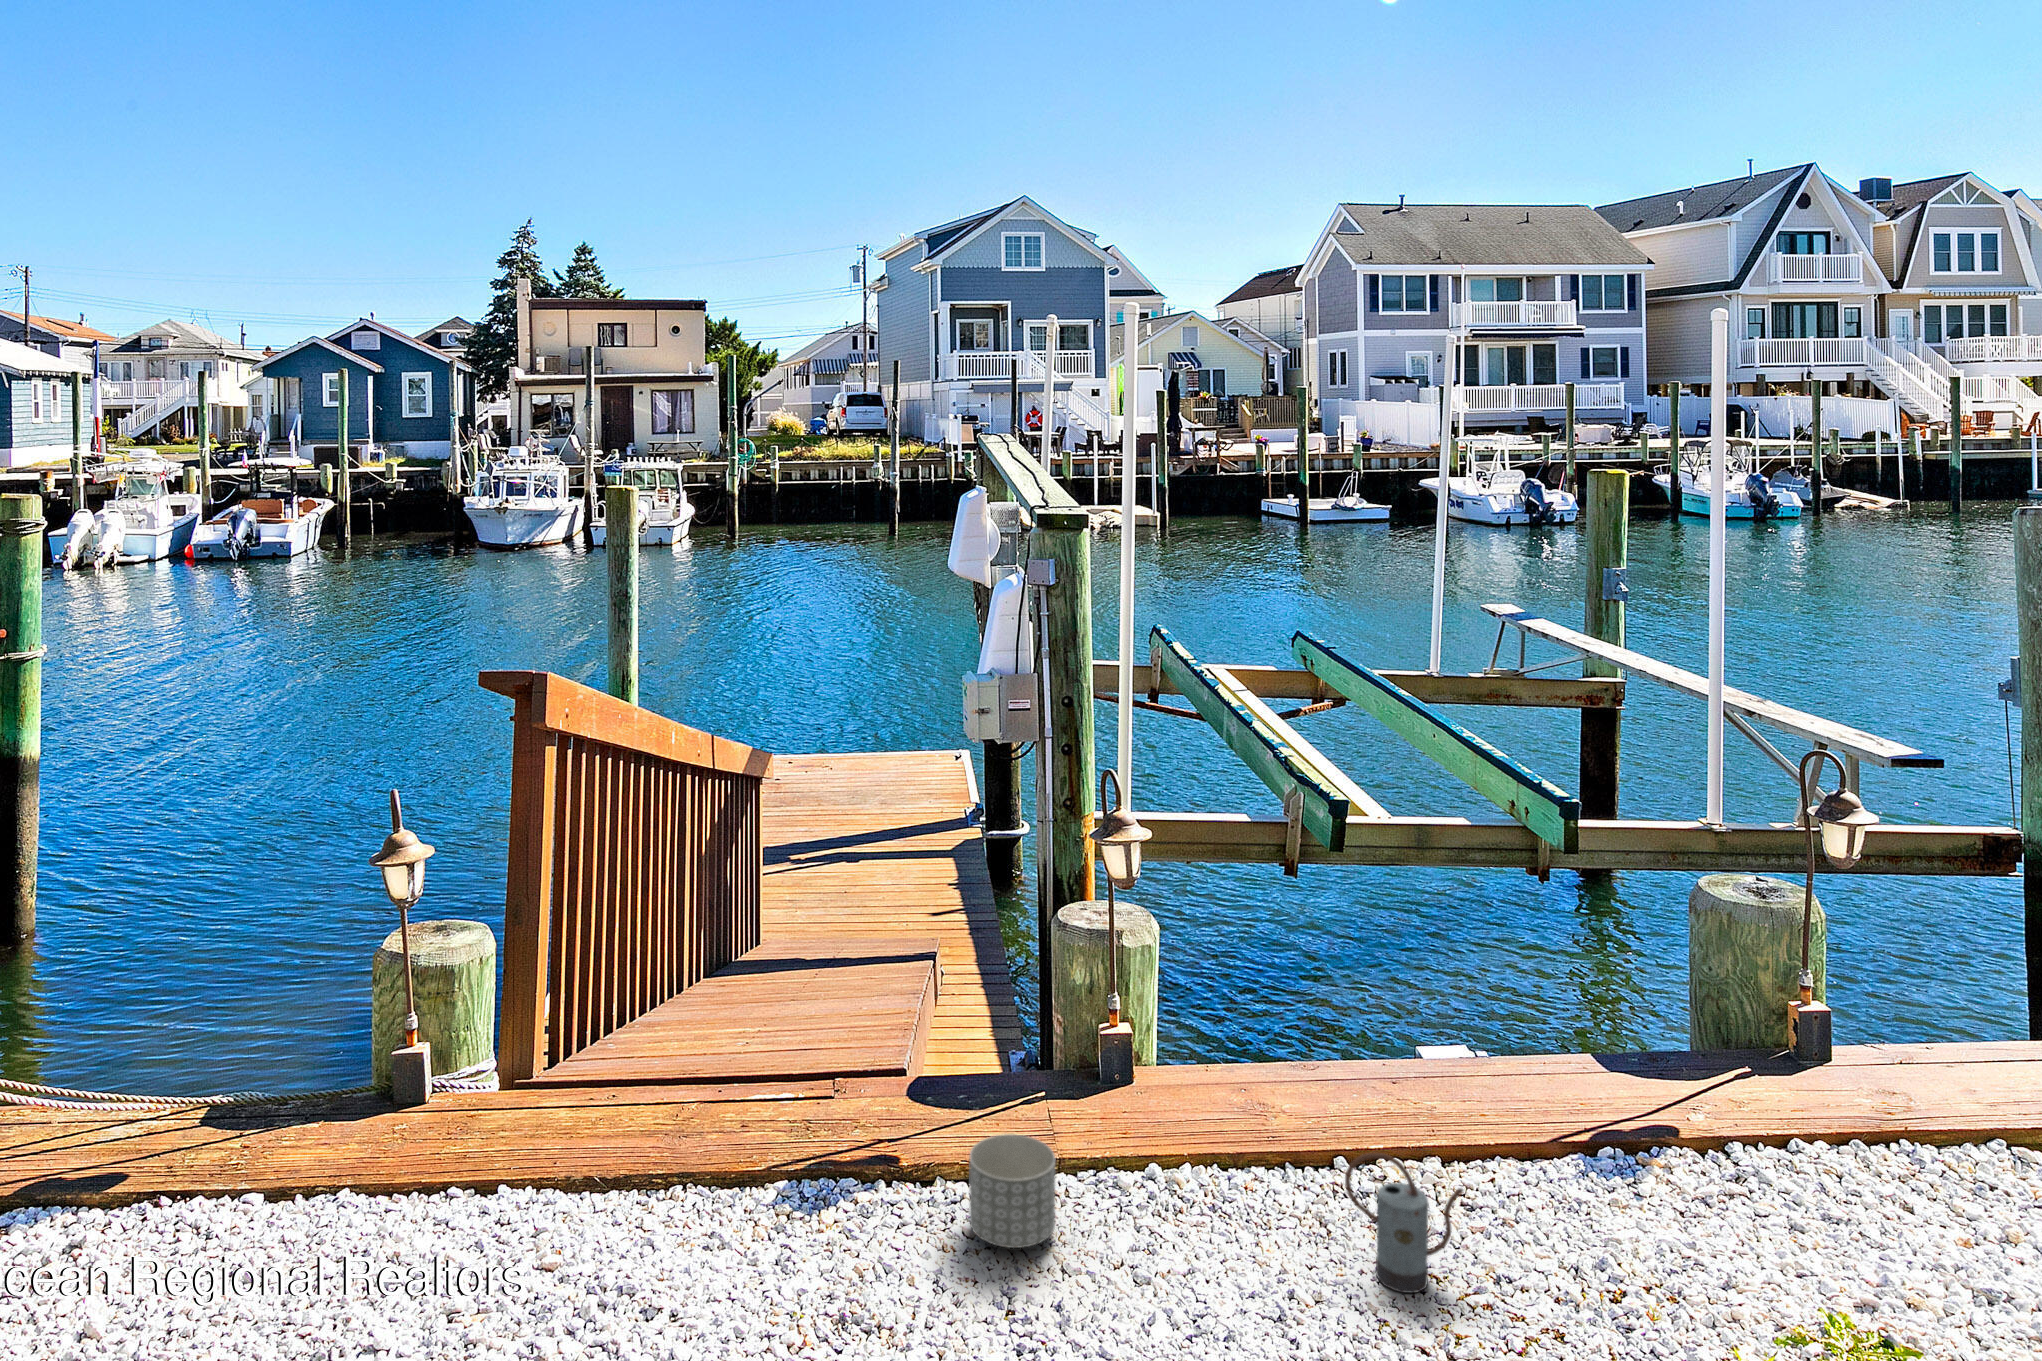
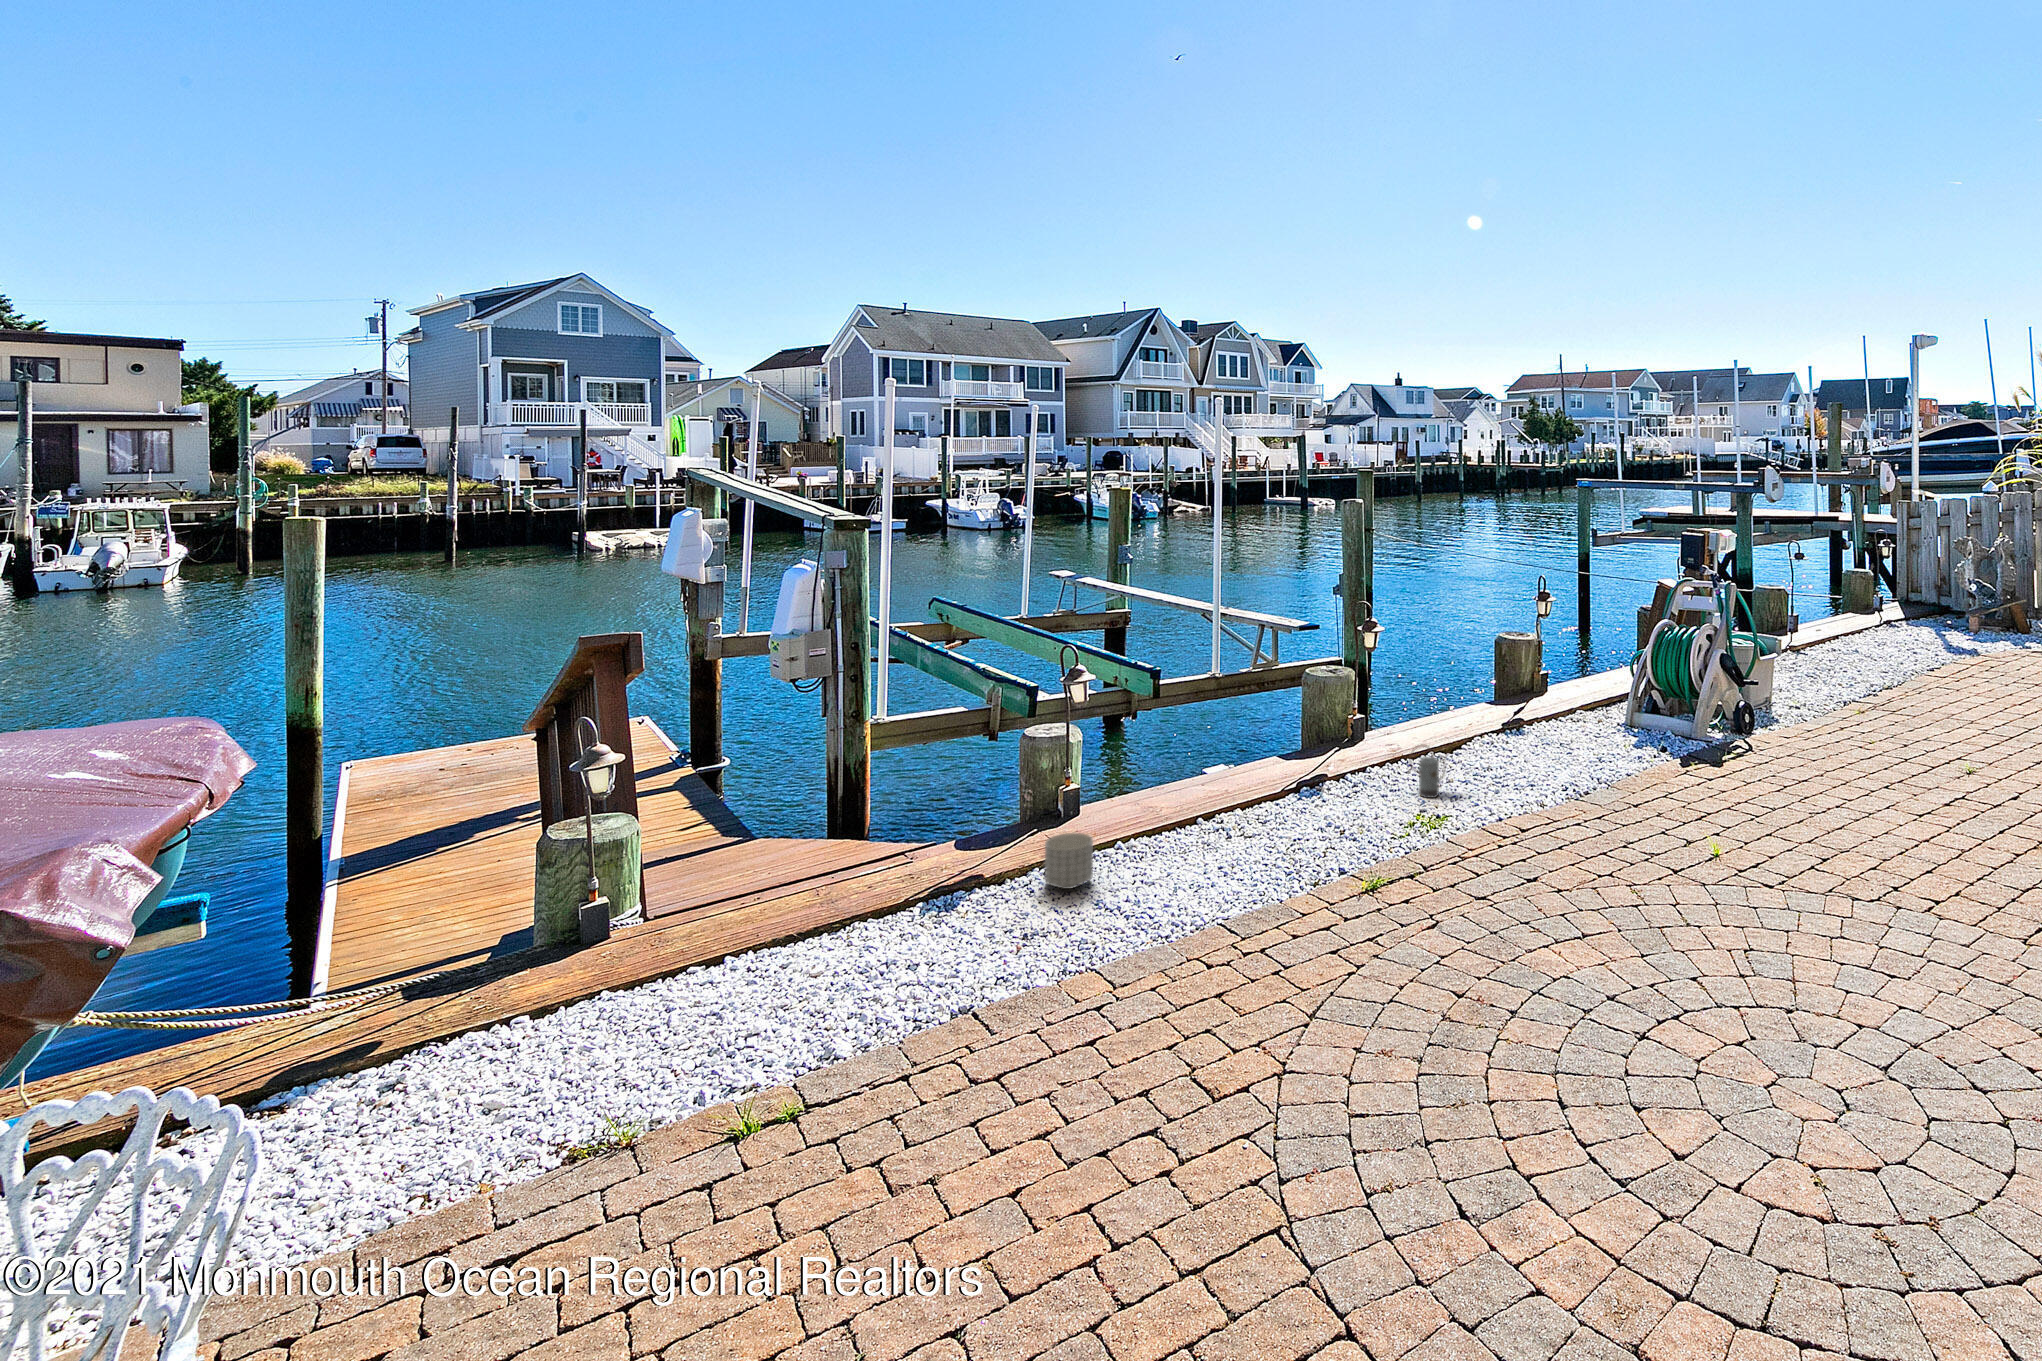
watering can: present [1345,1153,1463,1293] -> present [1410,745,1447,798]

